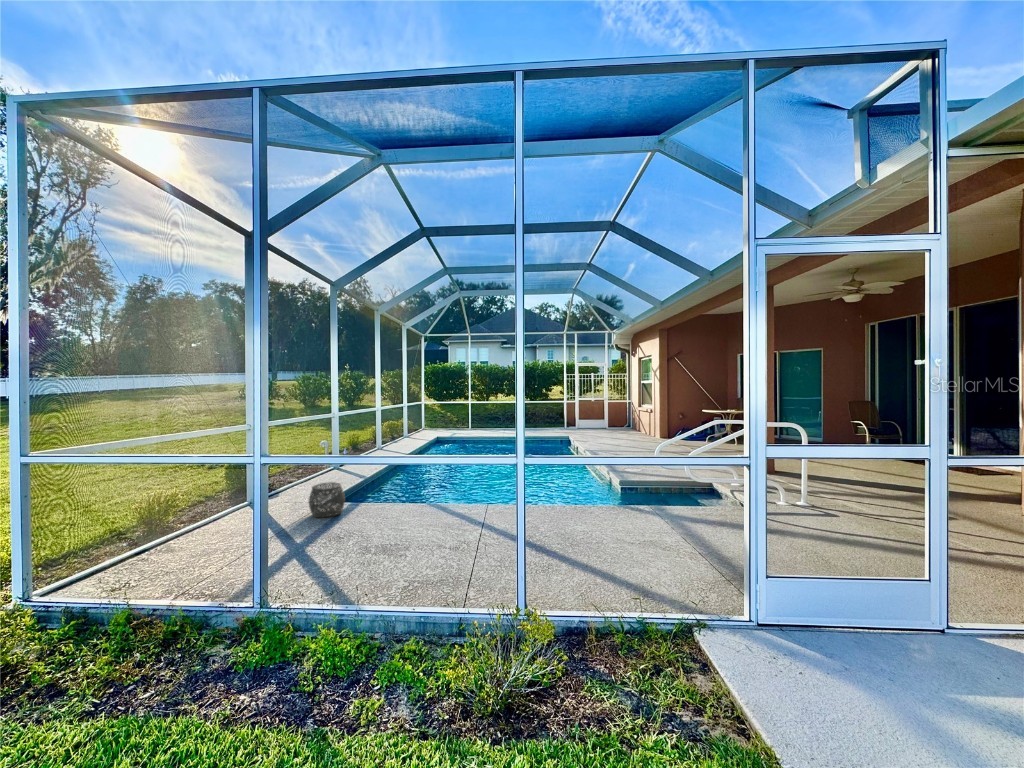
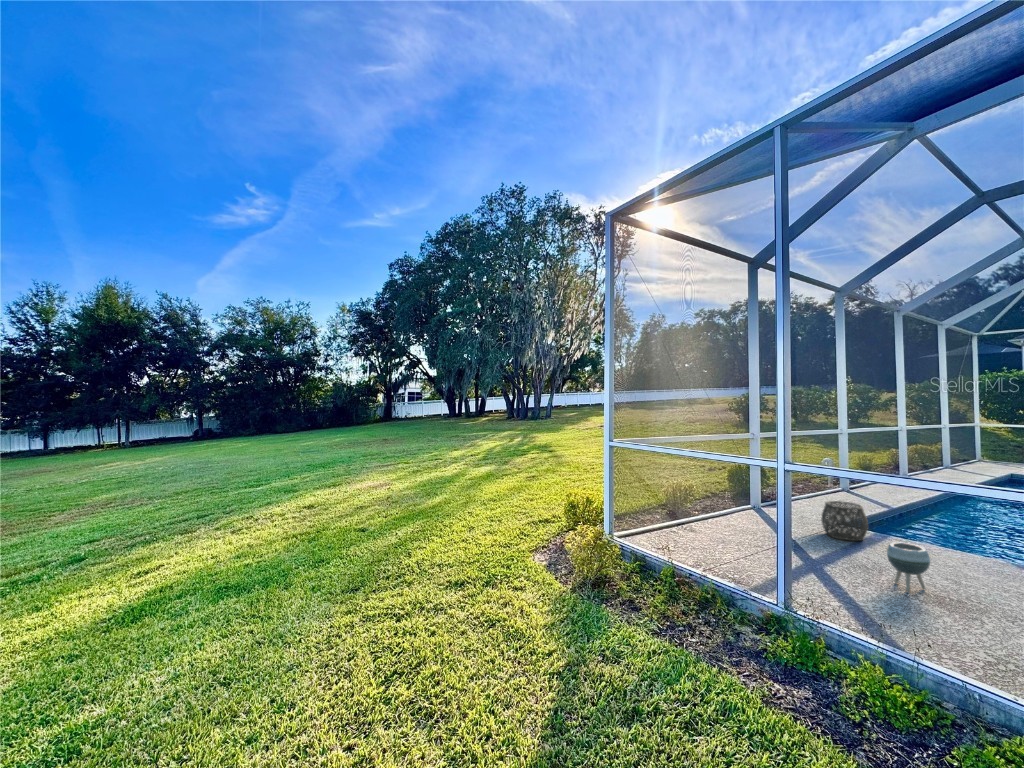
planter: none [352,511,380,551] -> present [887,542,930,592]

